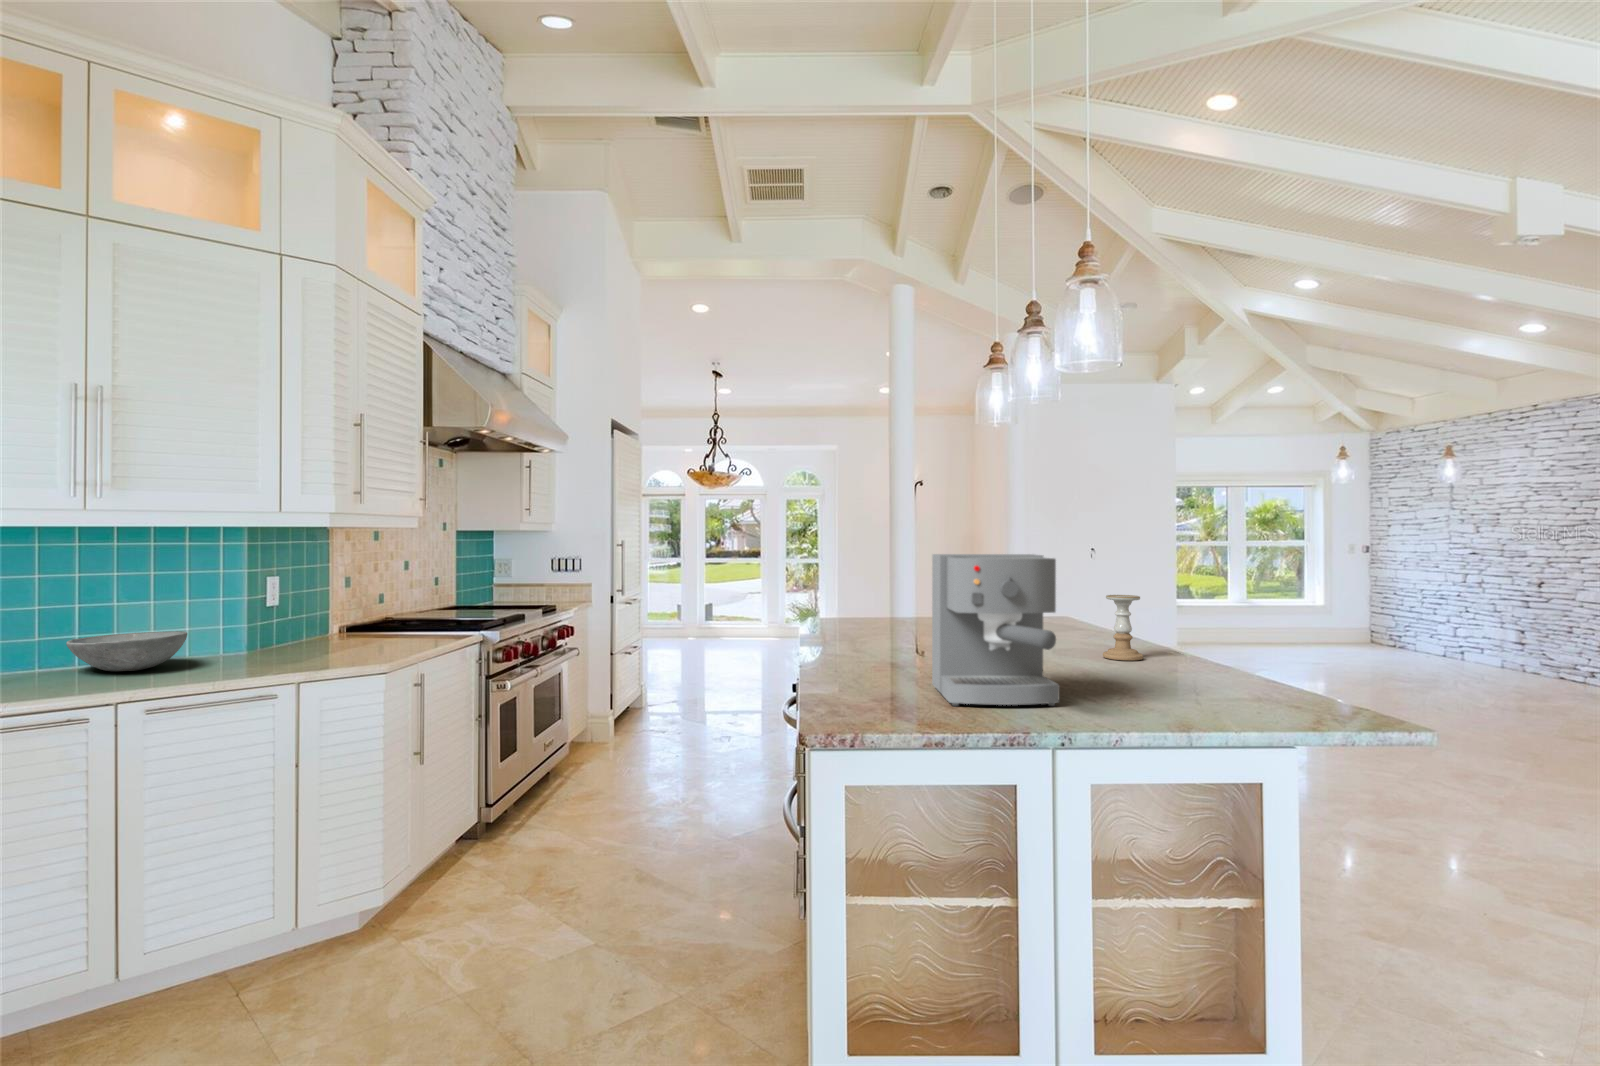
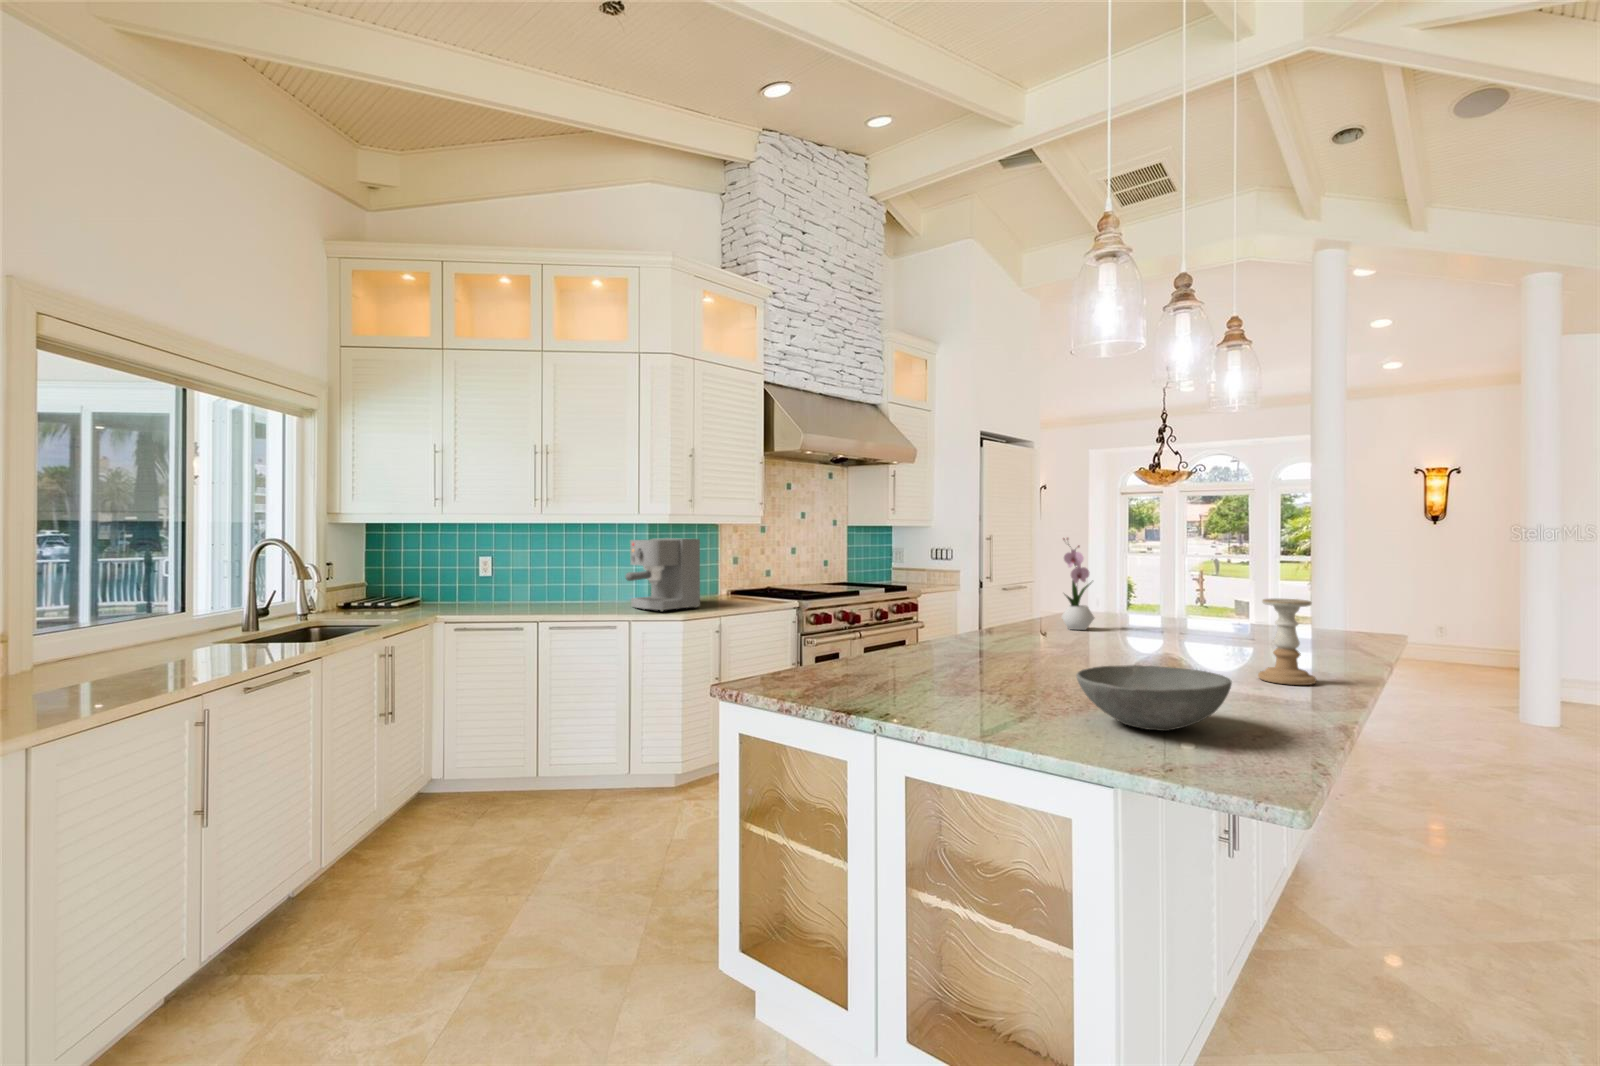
flower arrangement: none [851,546,880,636] -> present [1061,538,1094,630]
coffee maker: present [932,554,1059,706] -> present [625,538,700,611]
bowl: present [66,631,187,671] -> present [1076,665,1232,731]

